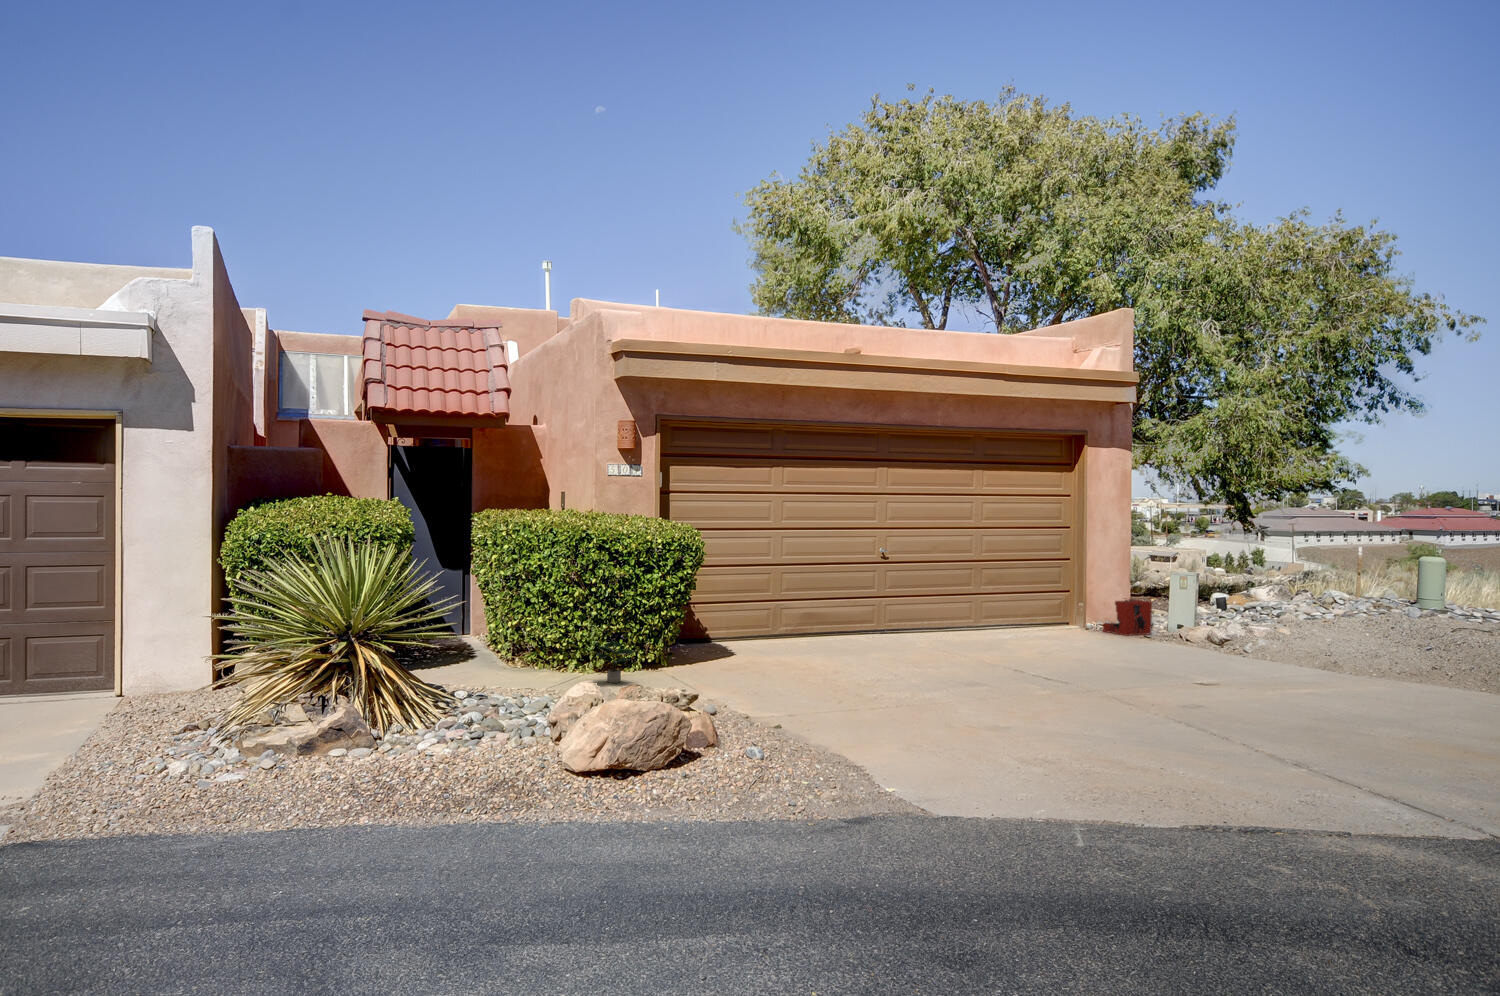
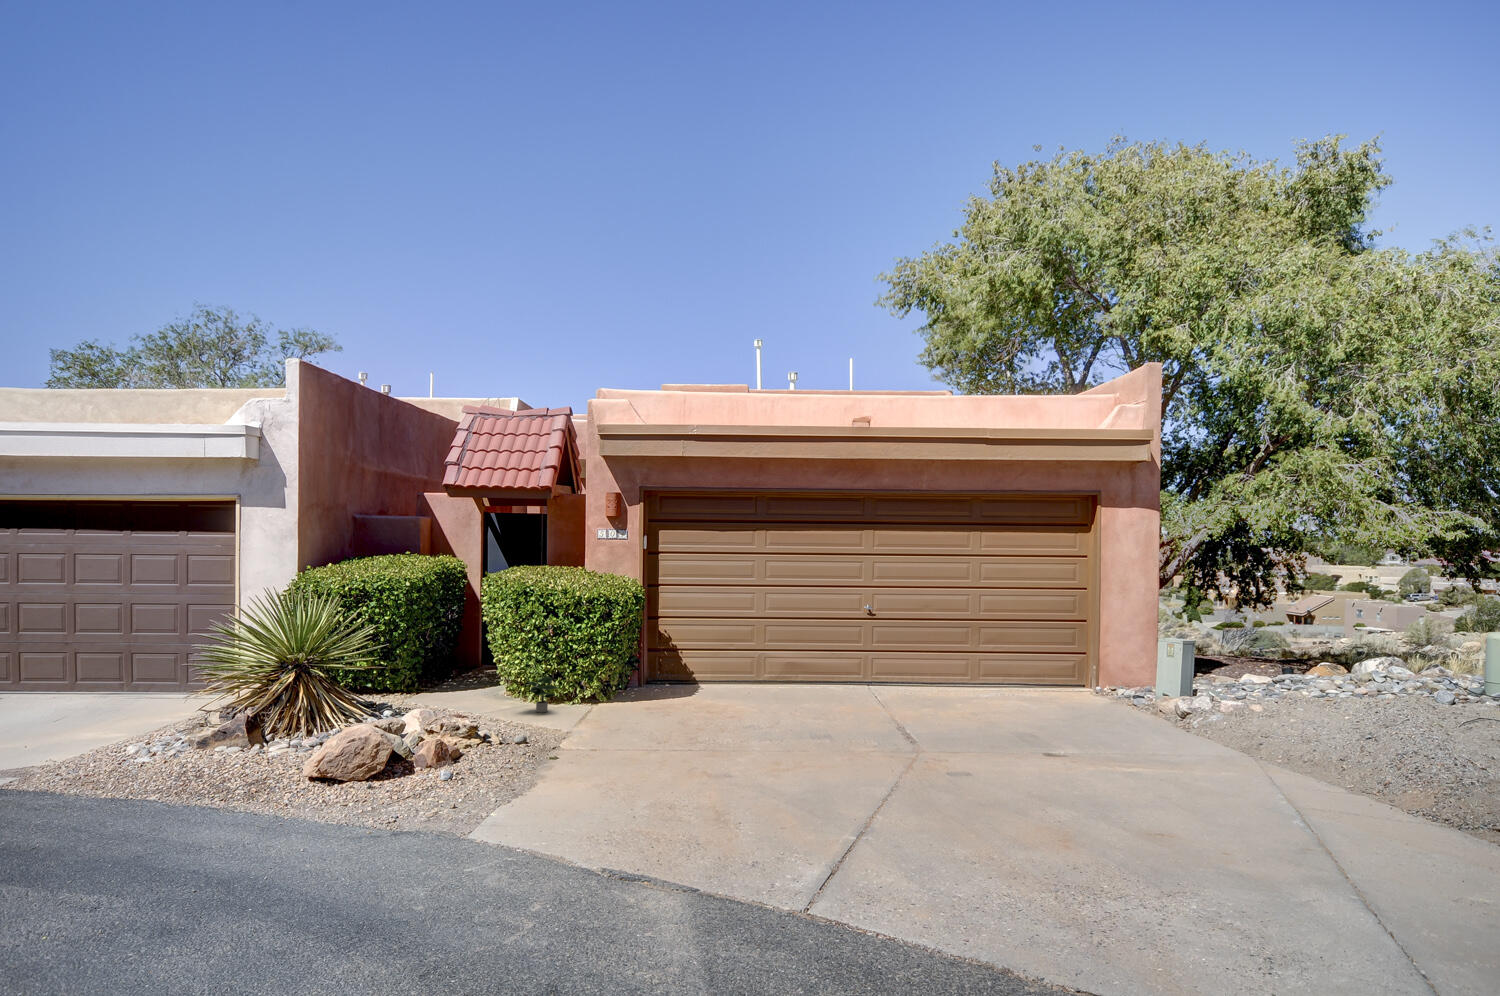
storage box: present [1103,598,1152,636] -> none [1119,664,1167,704]

